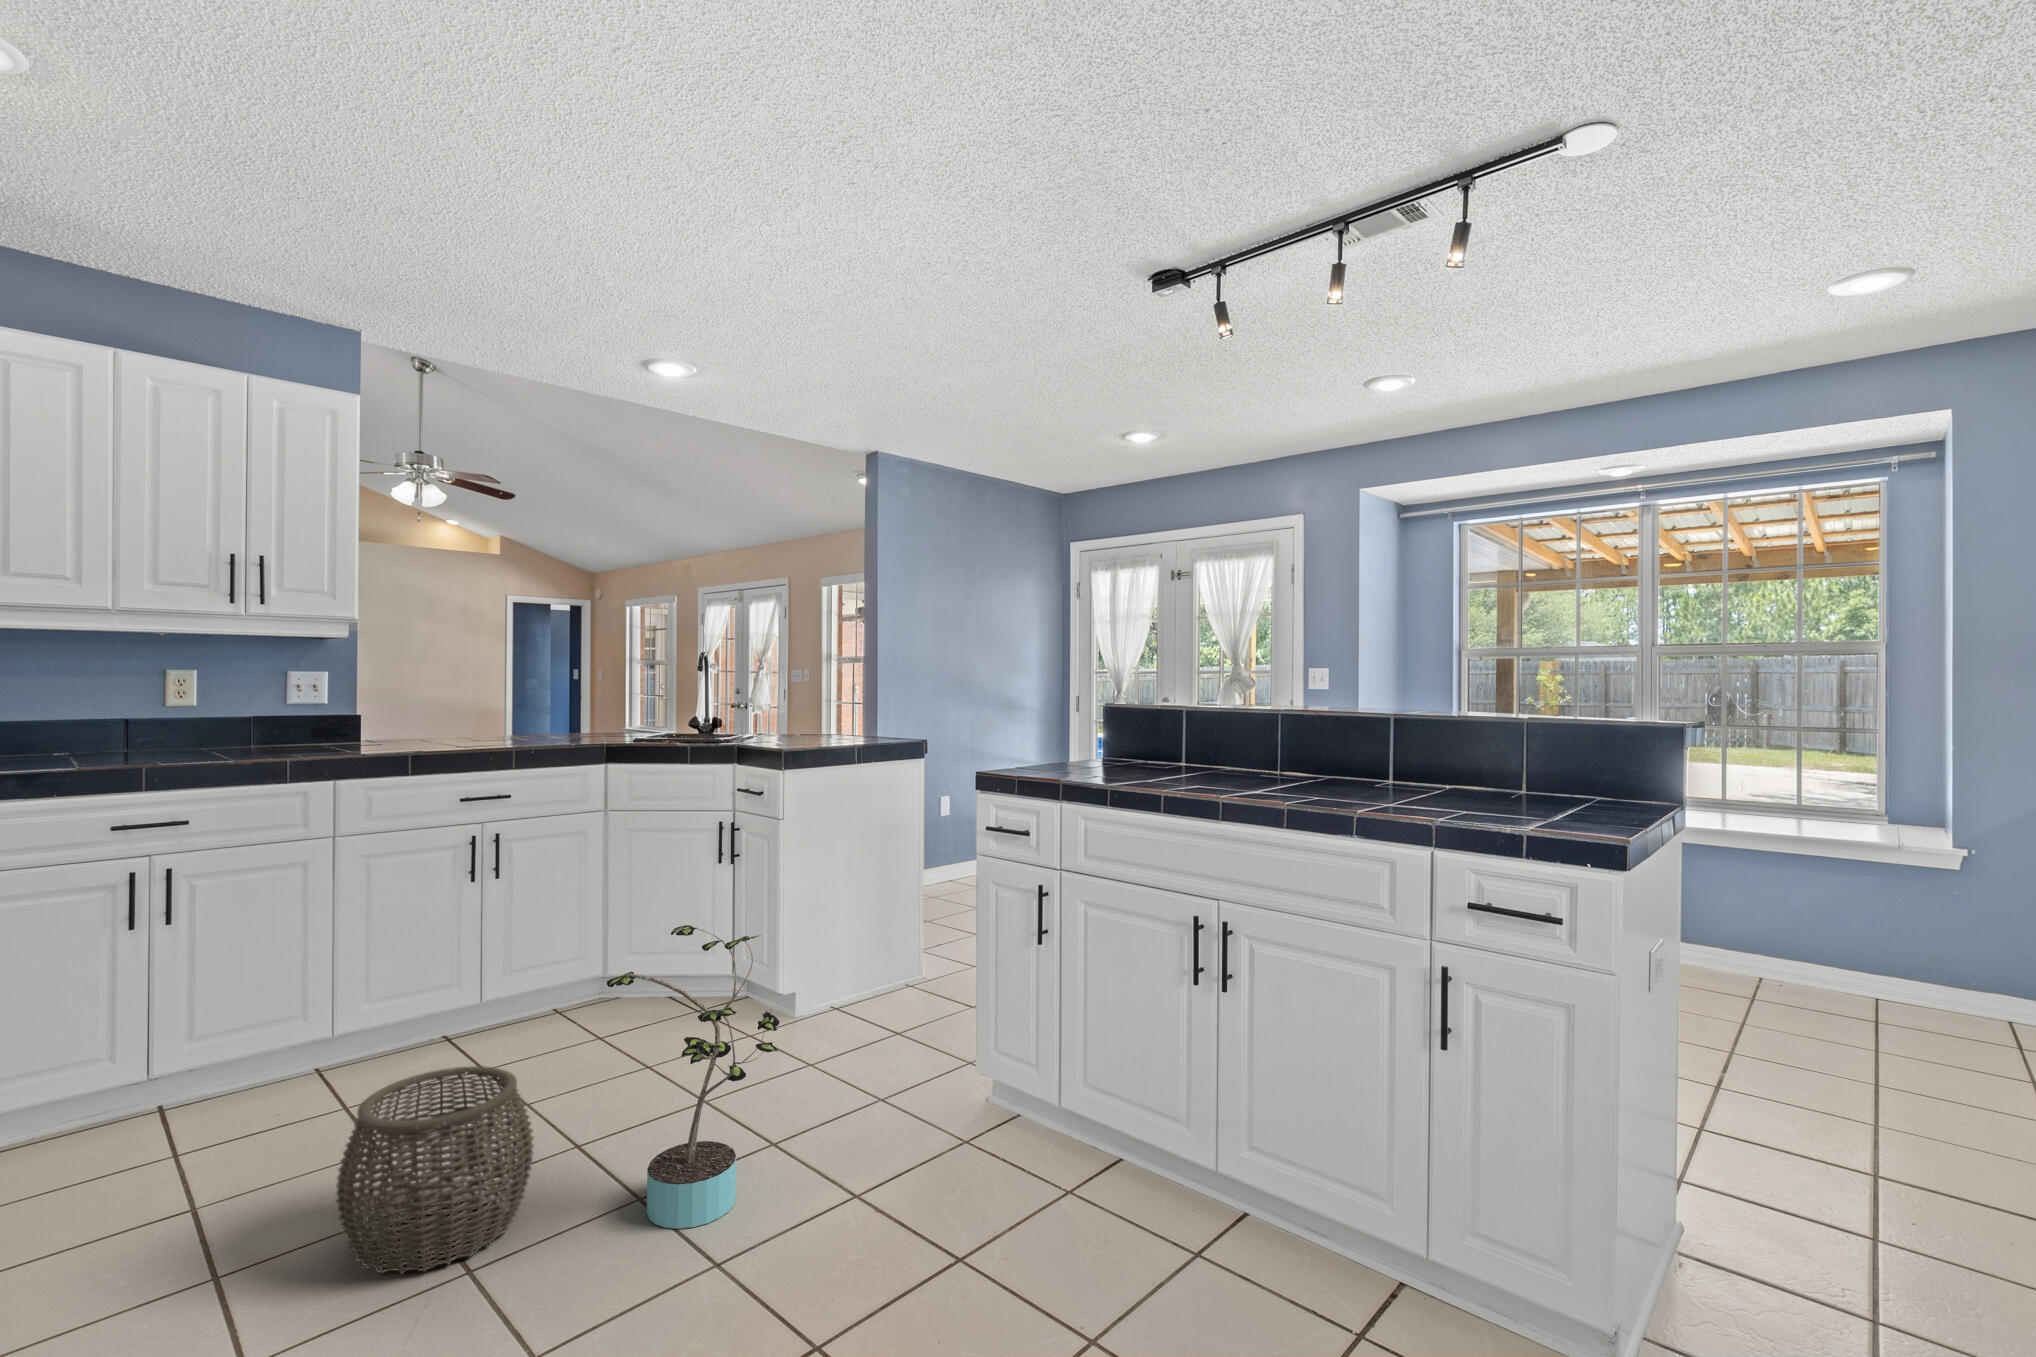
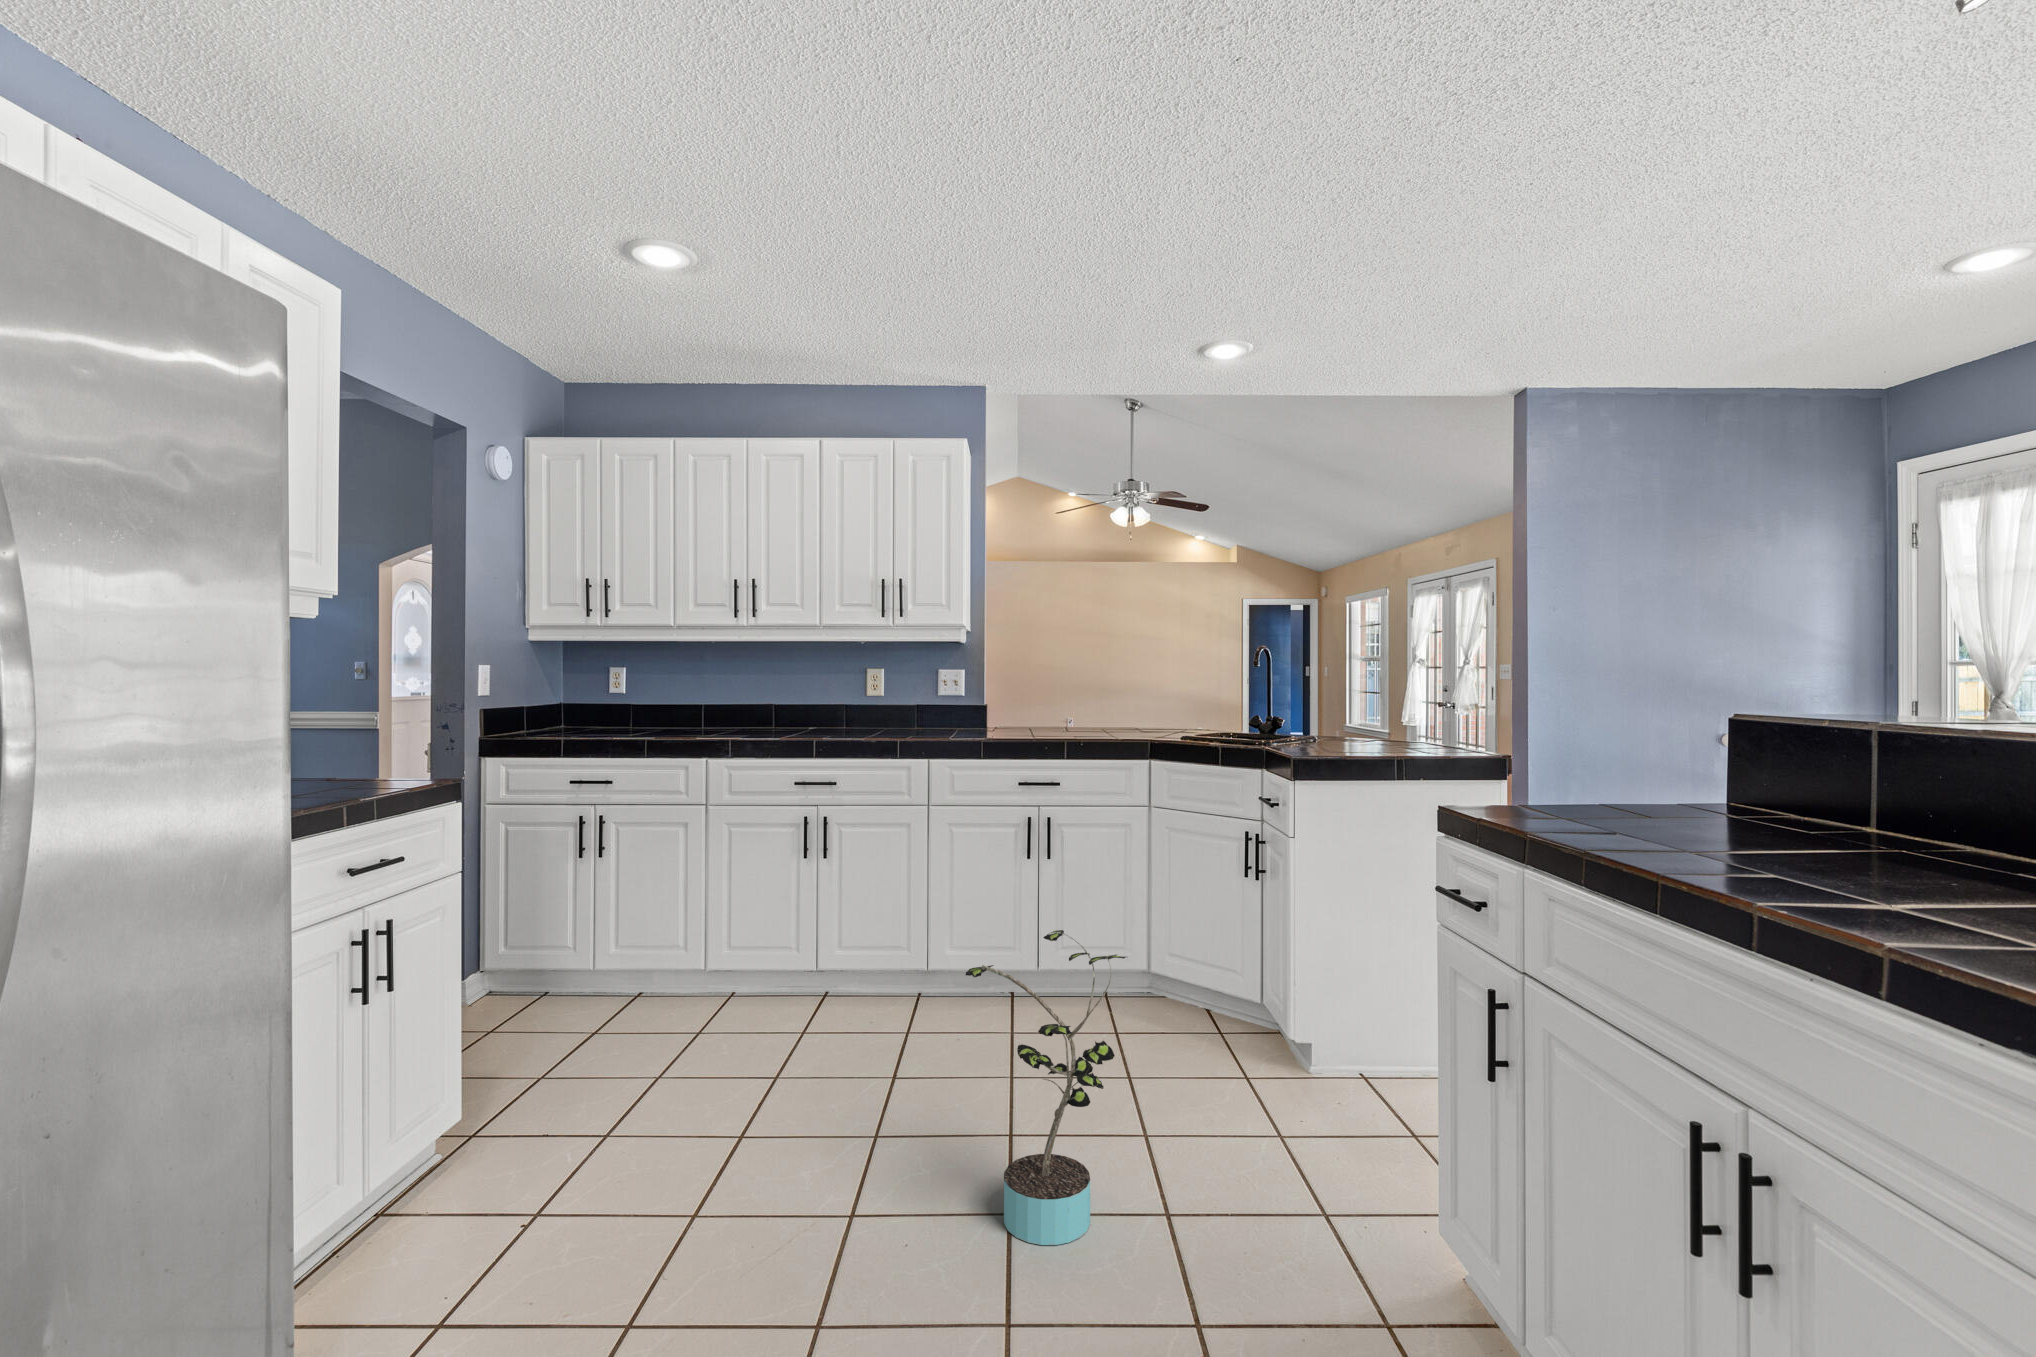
woven basket: present [336,1066,534,1275] -> none [794,1014,941,1184]

